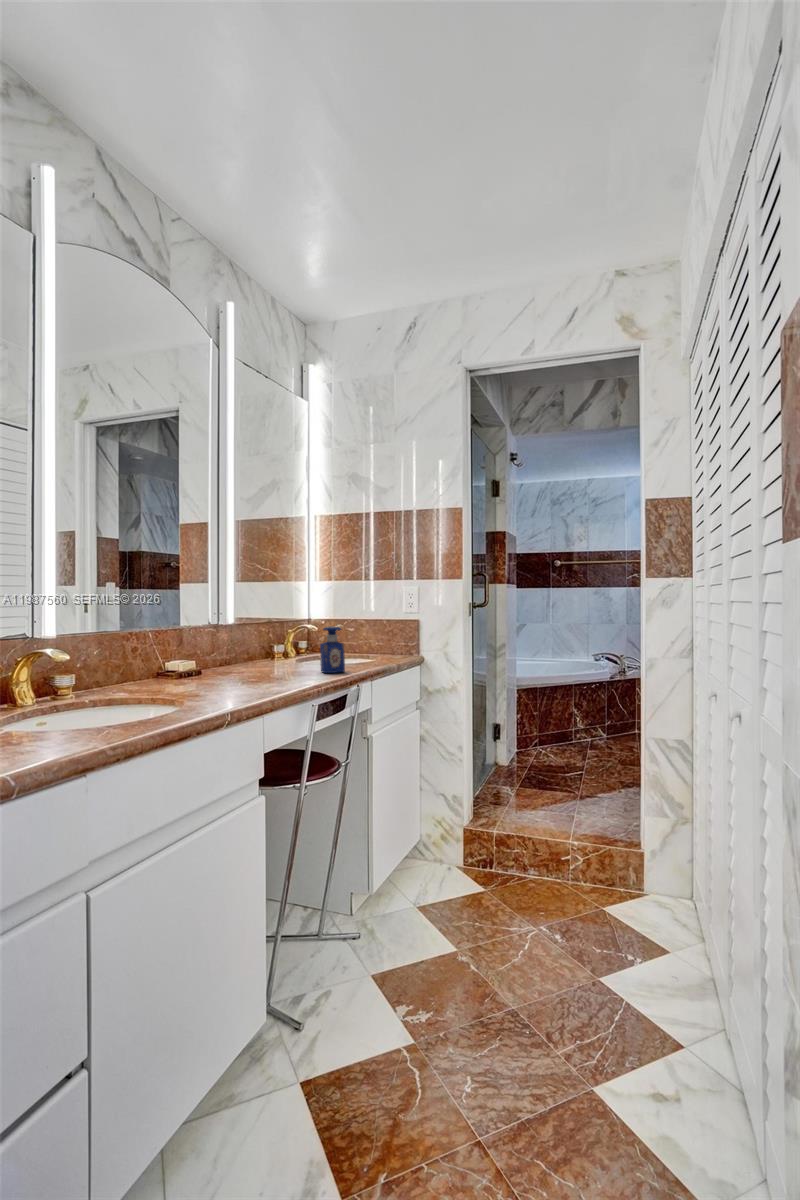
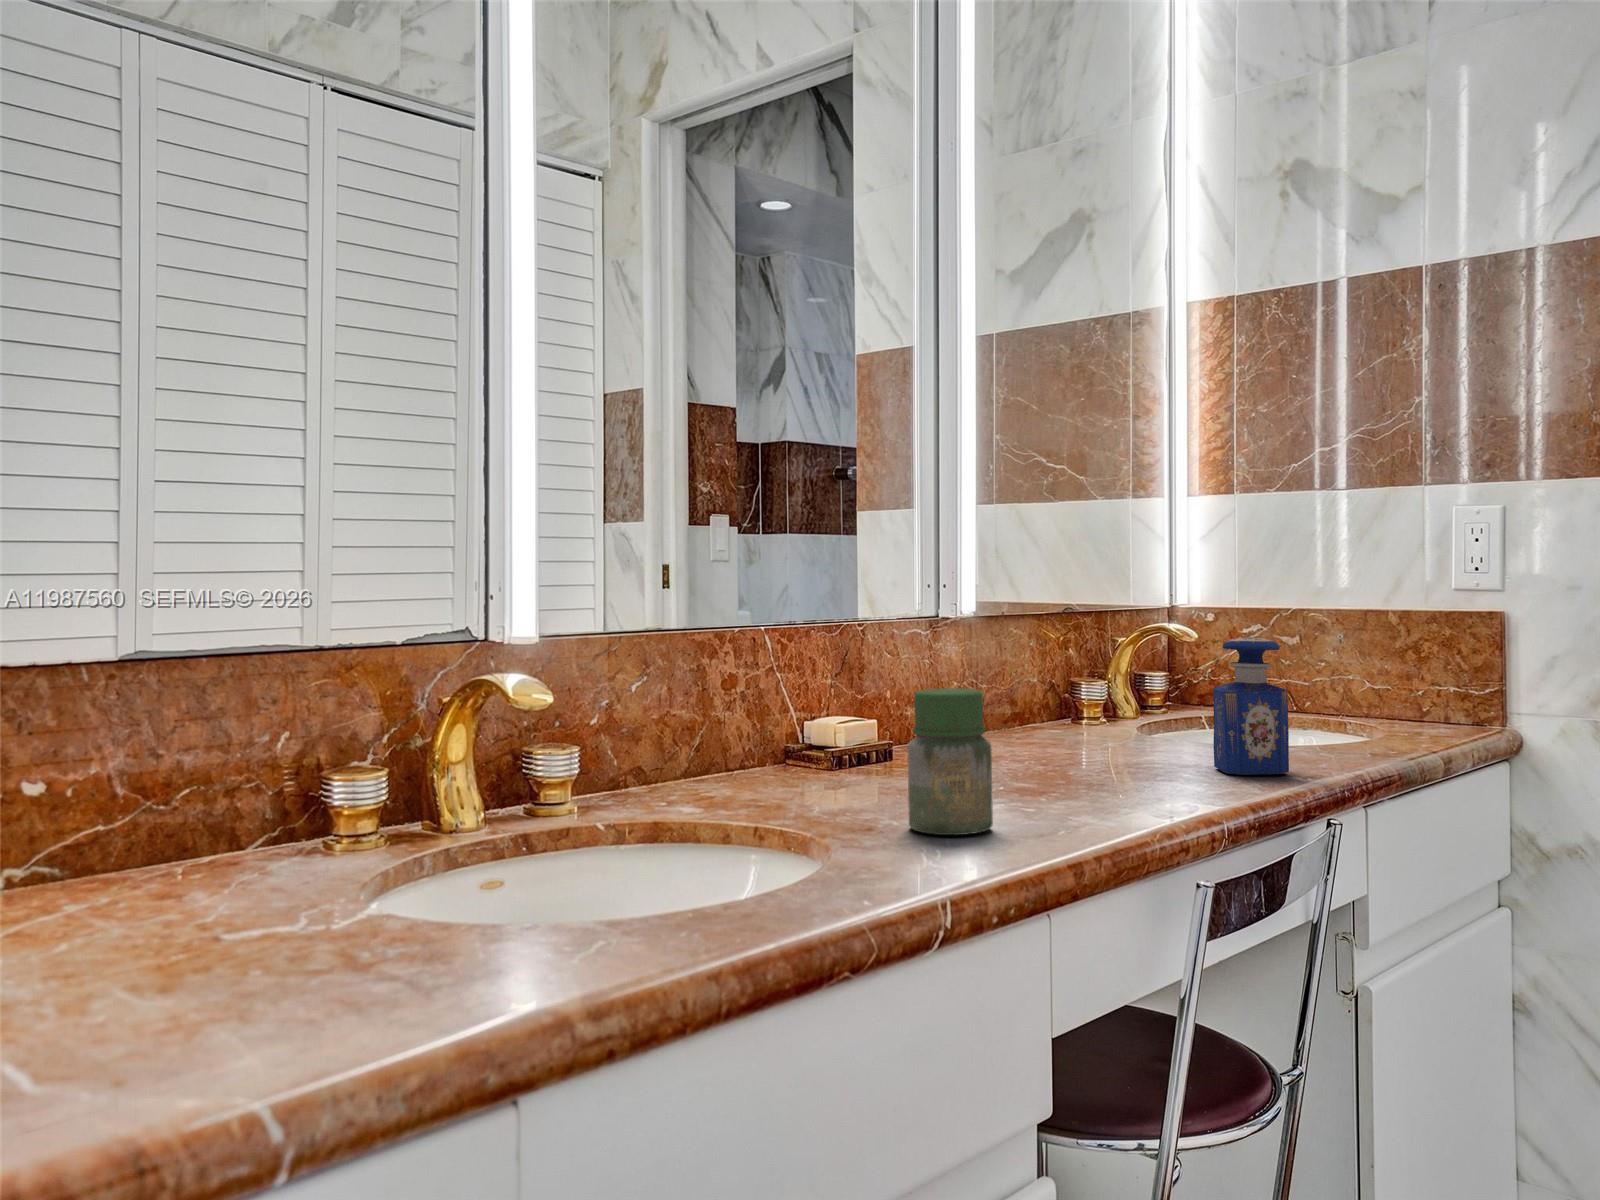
jar: none [212,645,243,695] -> present [907,688,993,835]

